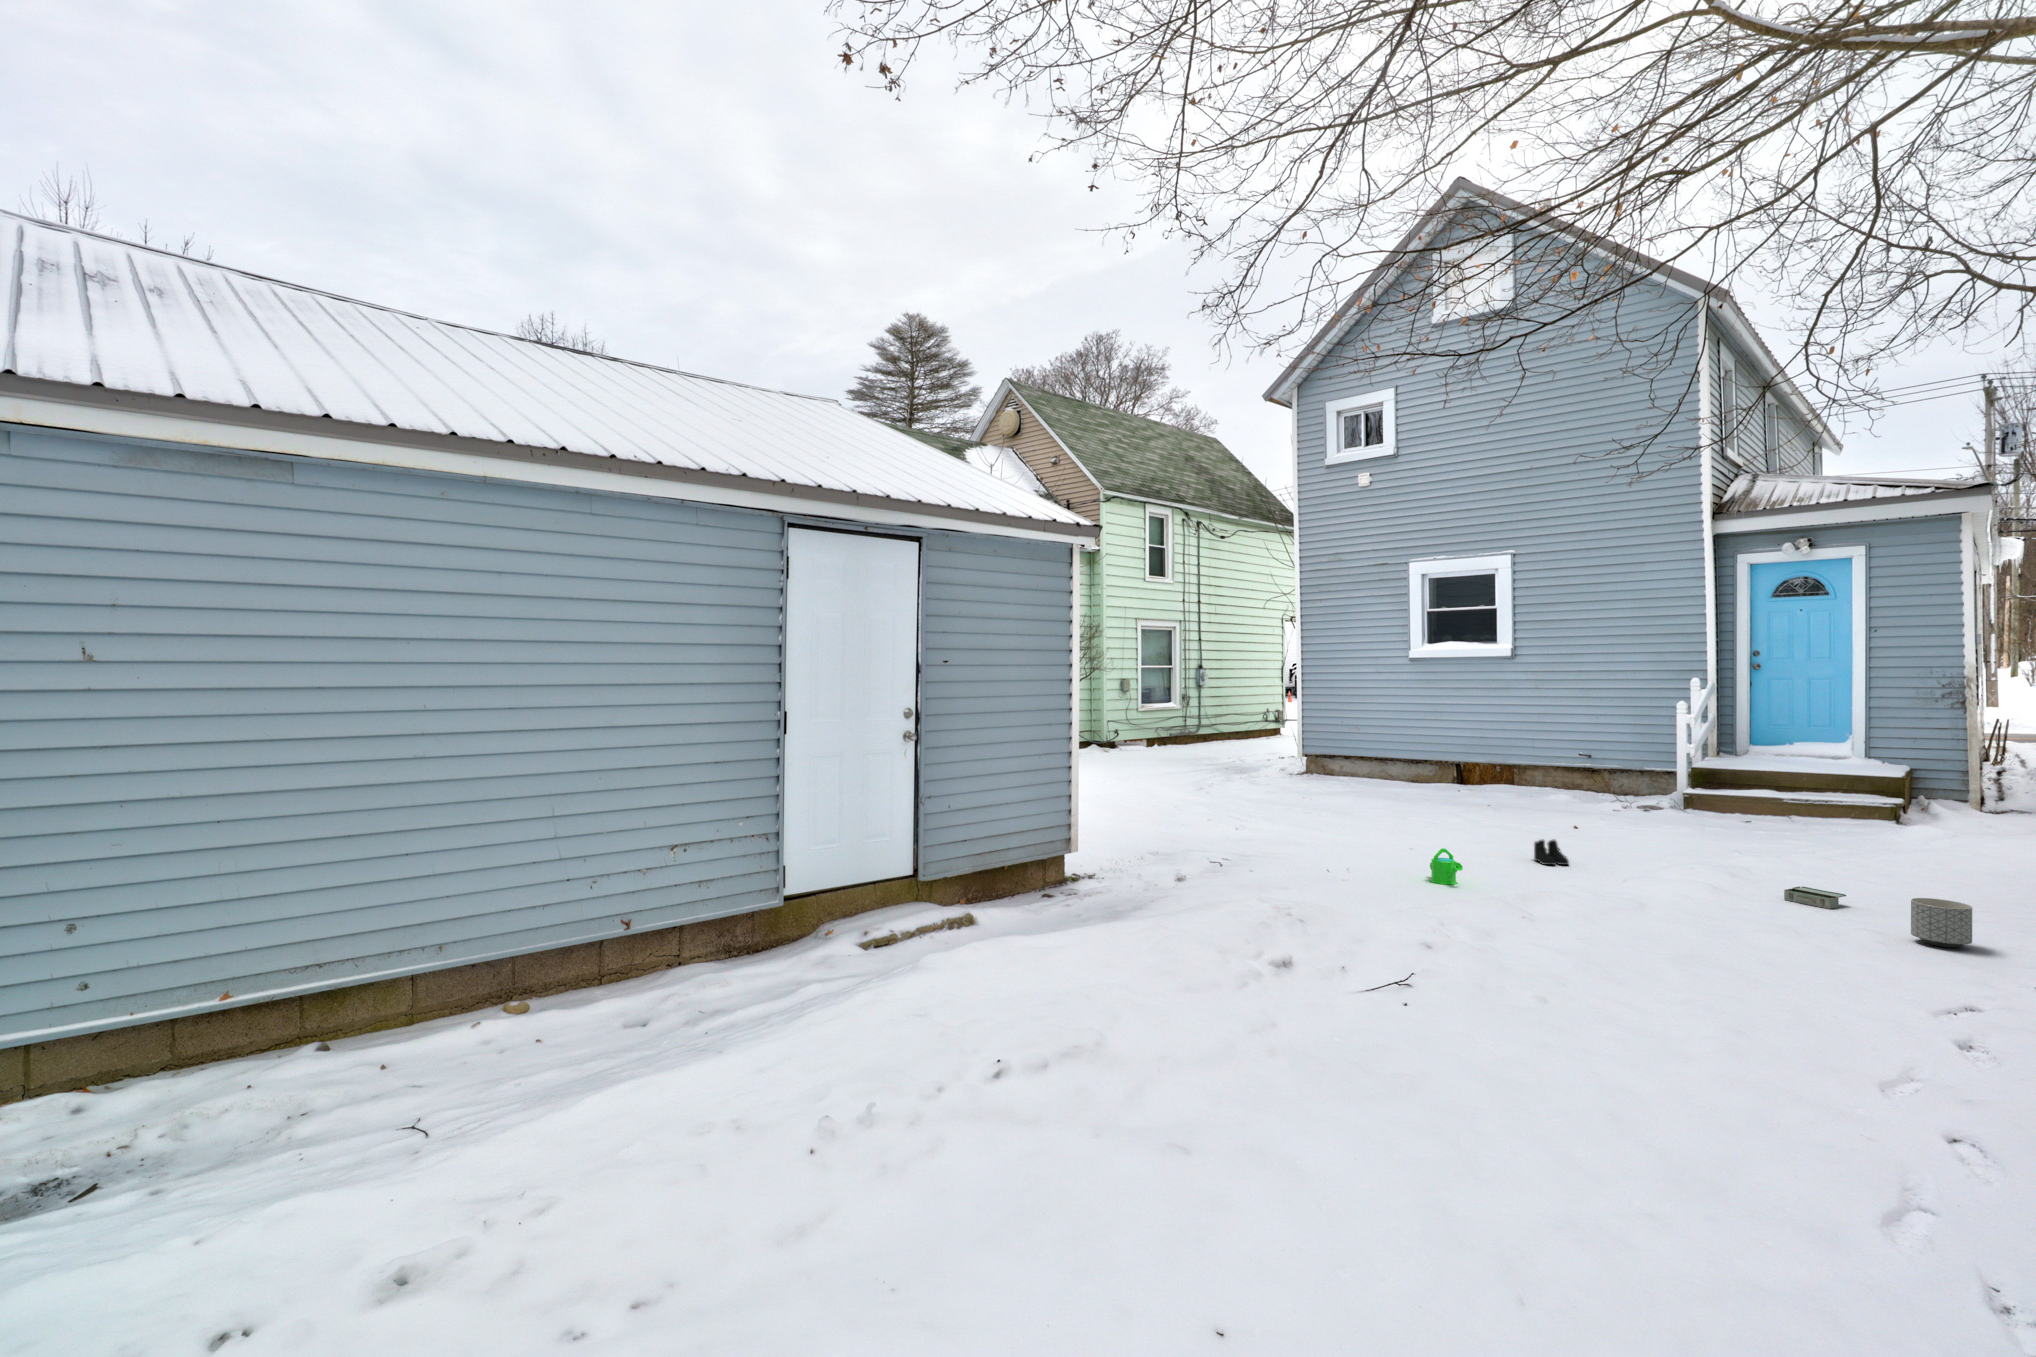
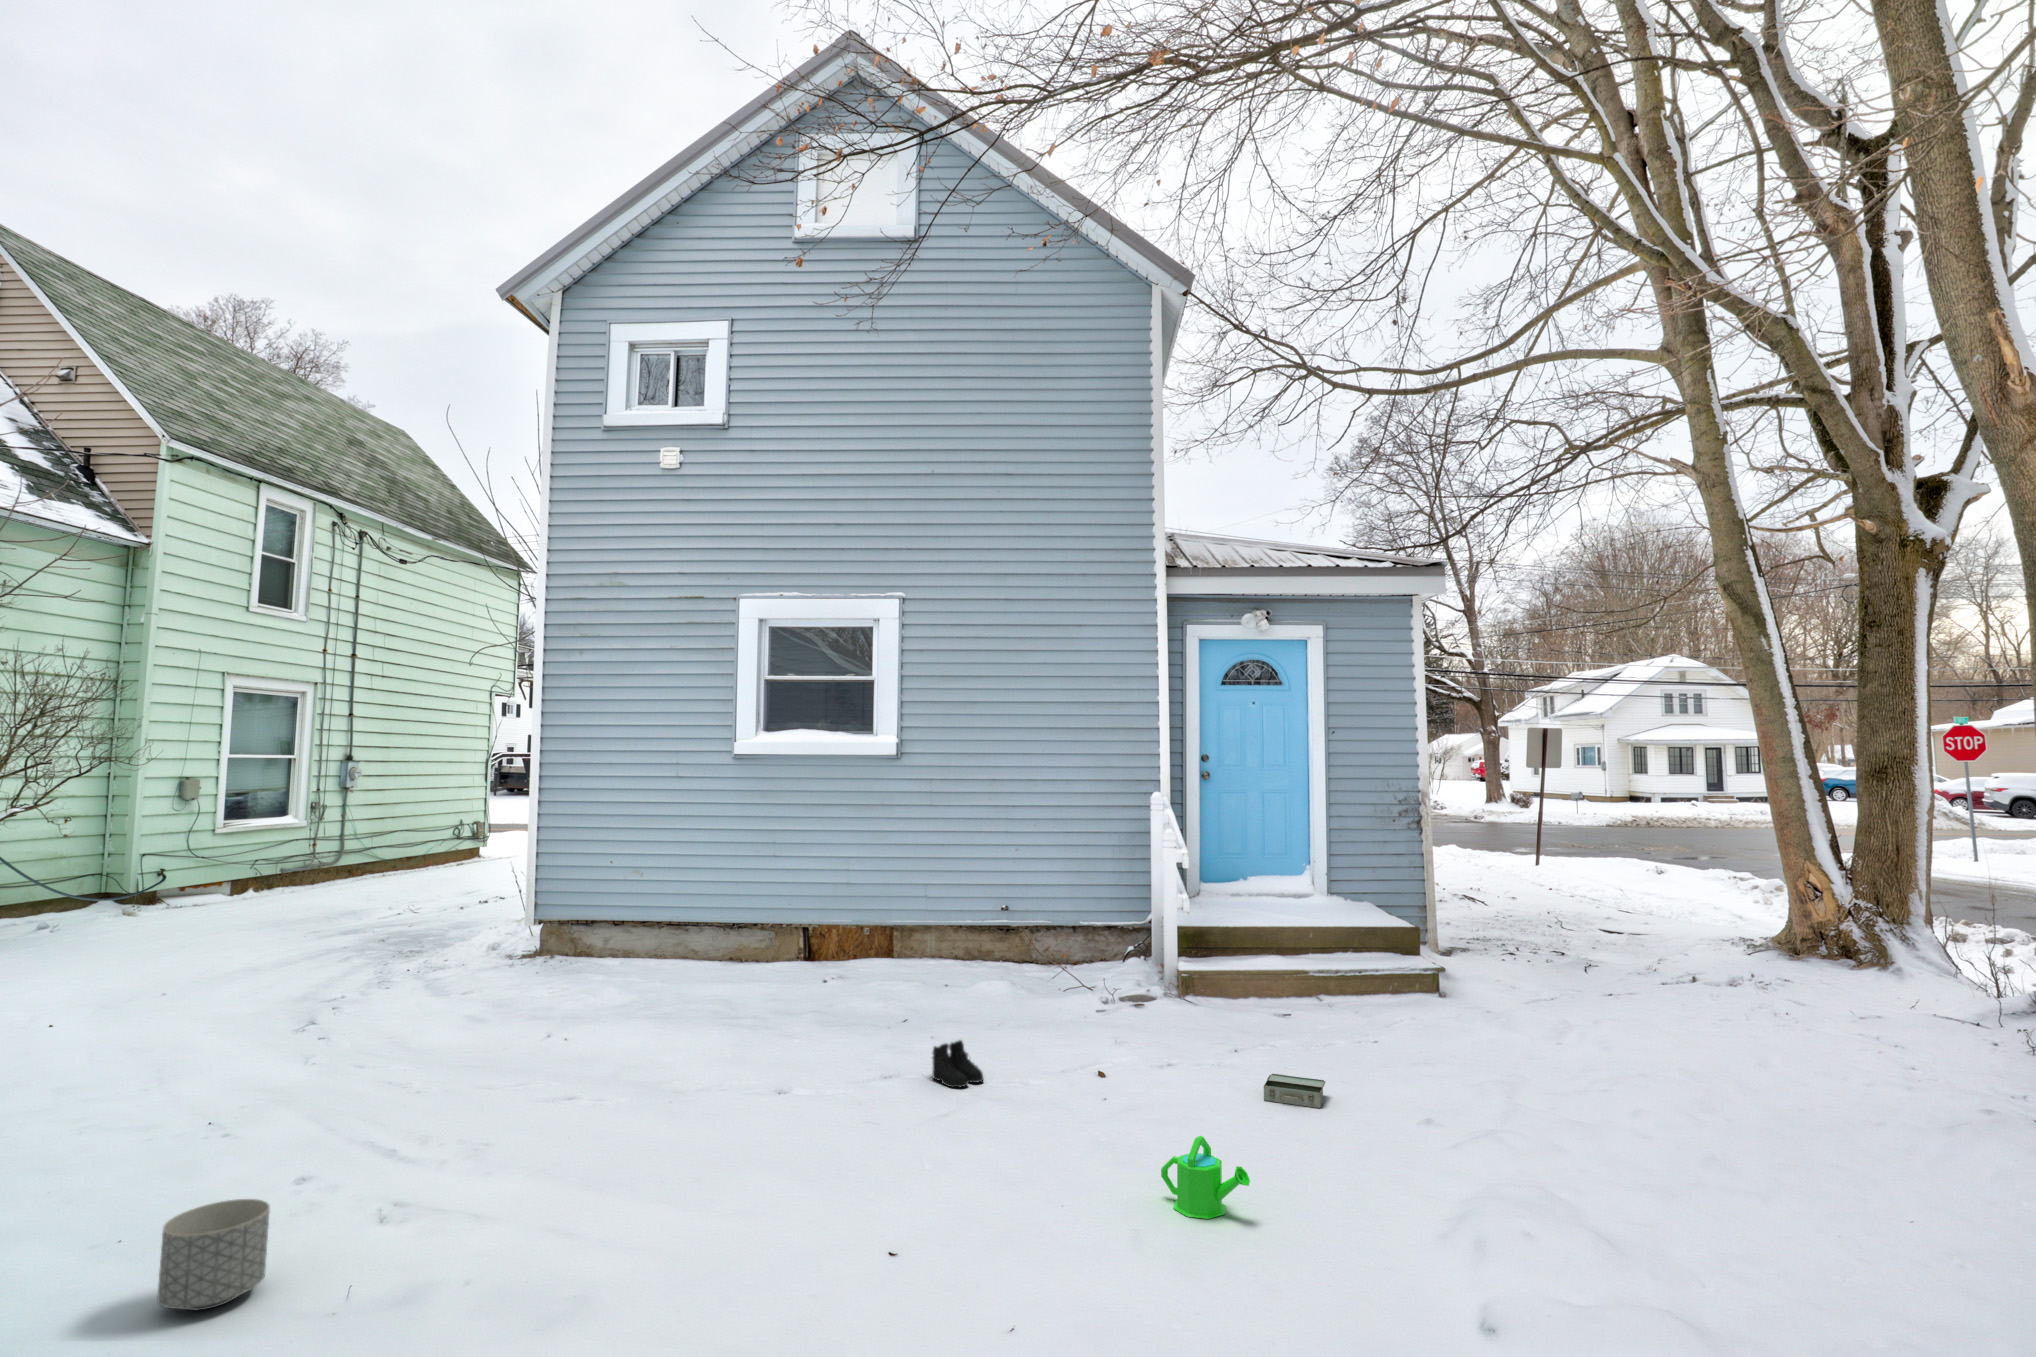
watering can: present [1430,848,1463,885] -> present [1161,1136,1250,1219]
planter: present [1911,898,1972,947] -> present [157,1199,270,1310]

